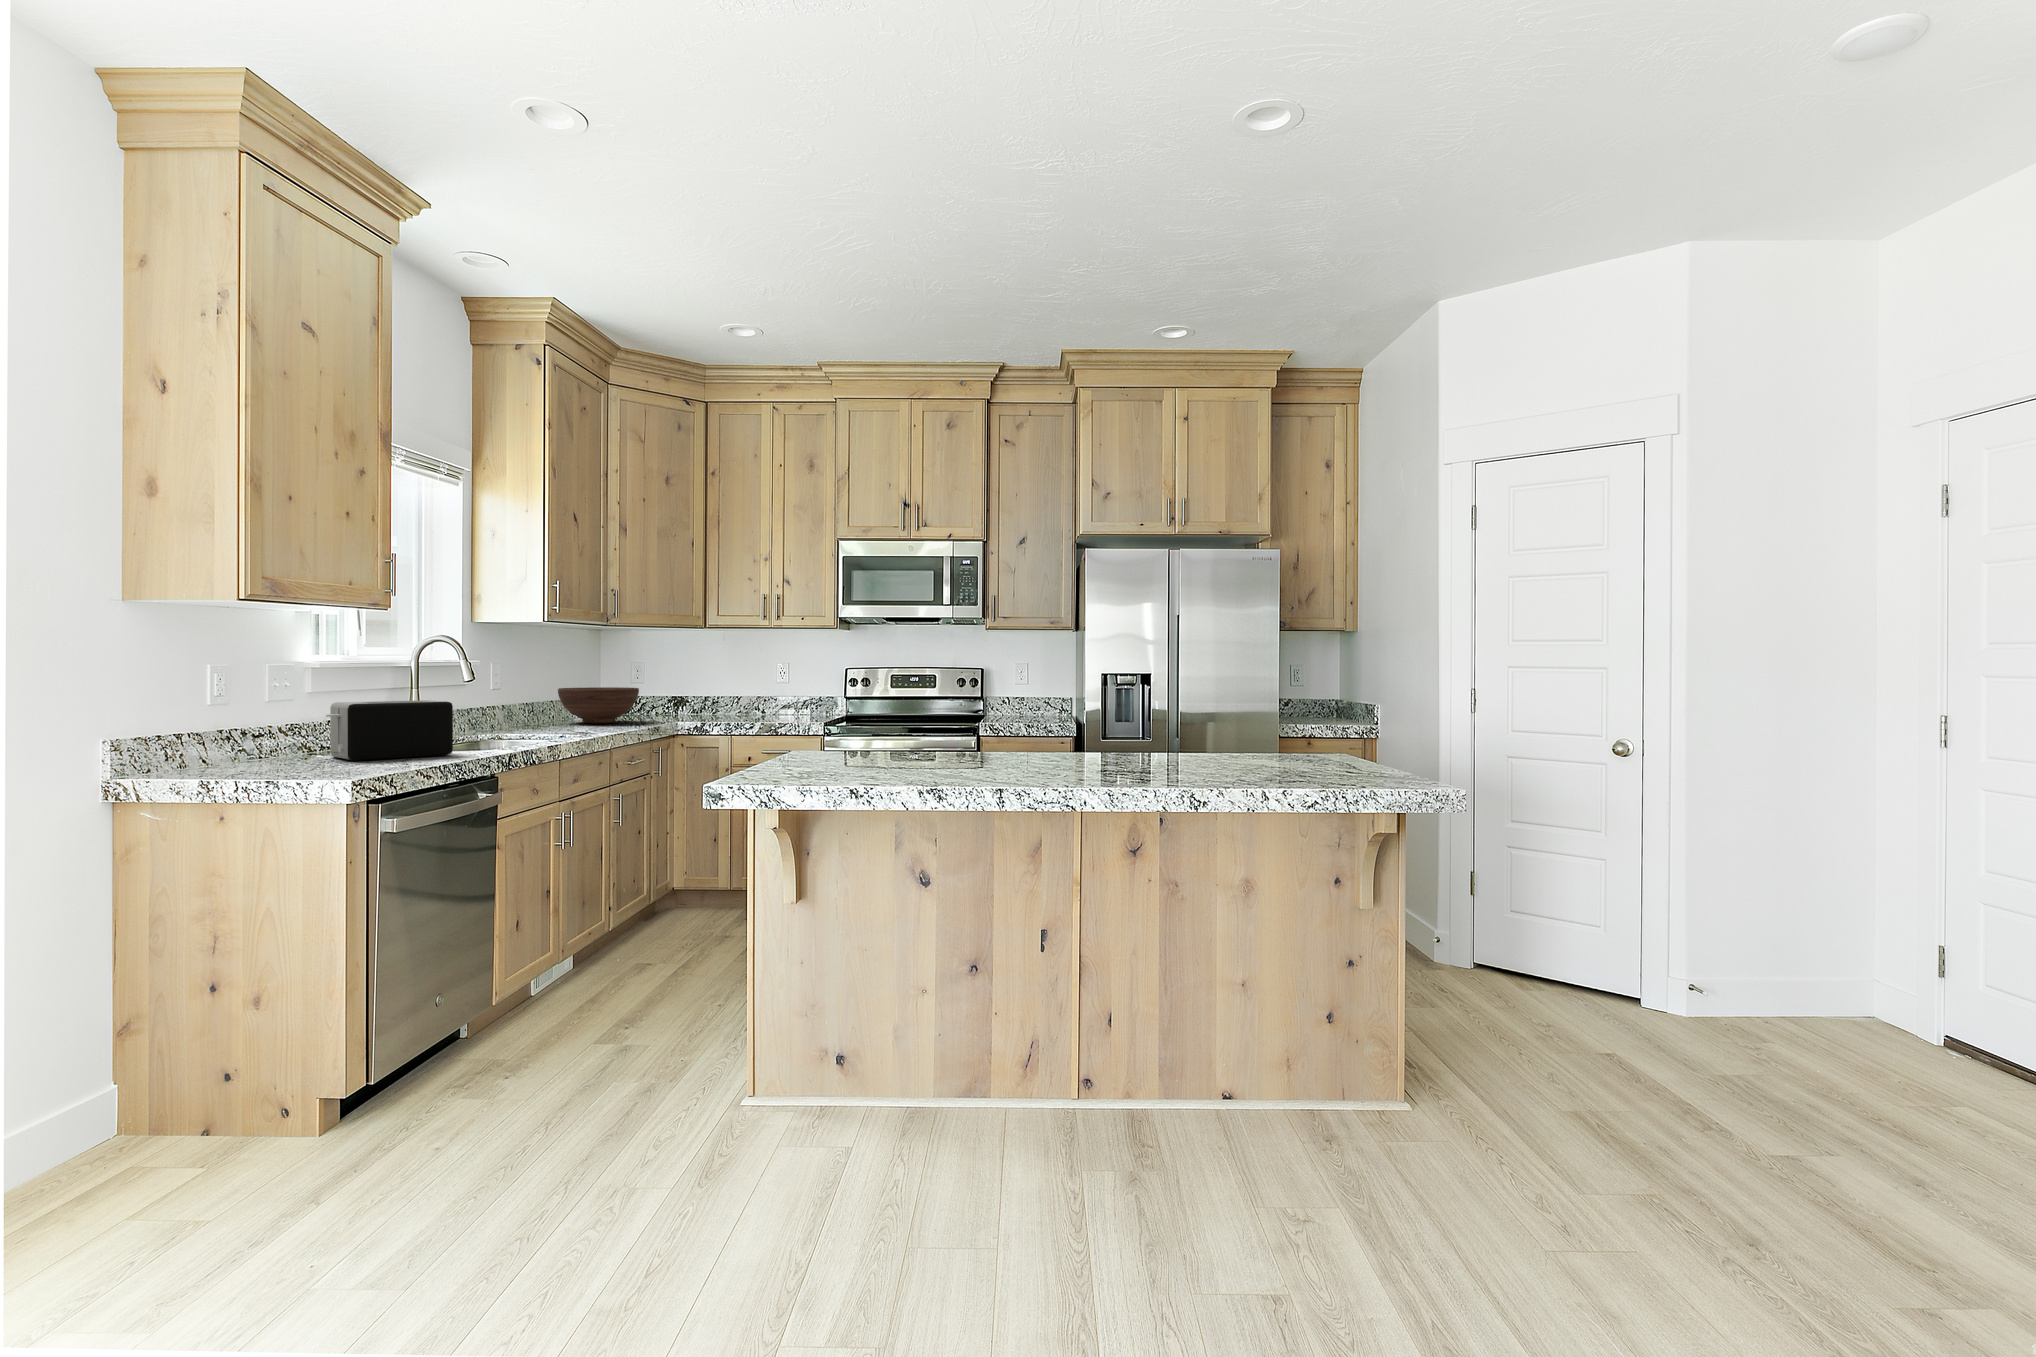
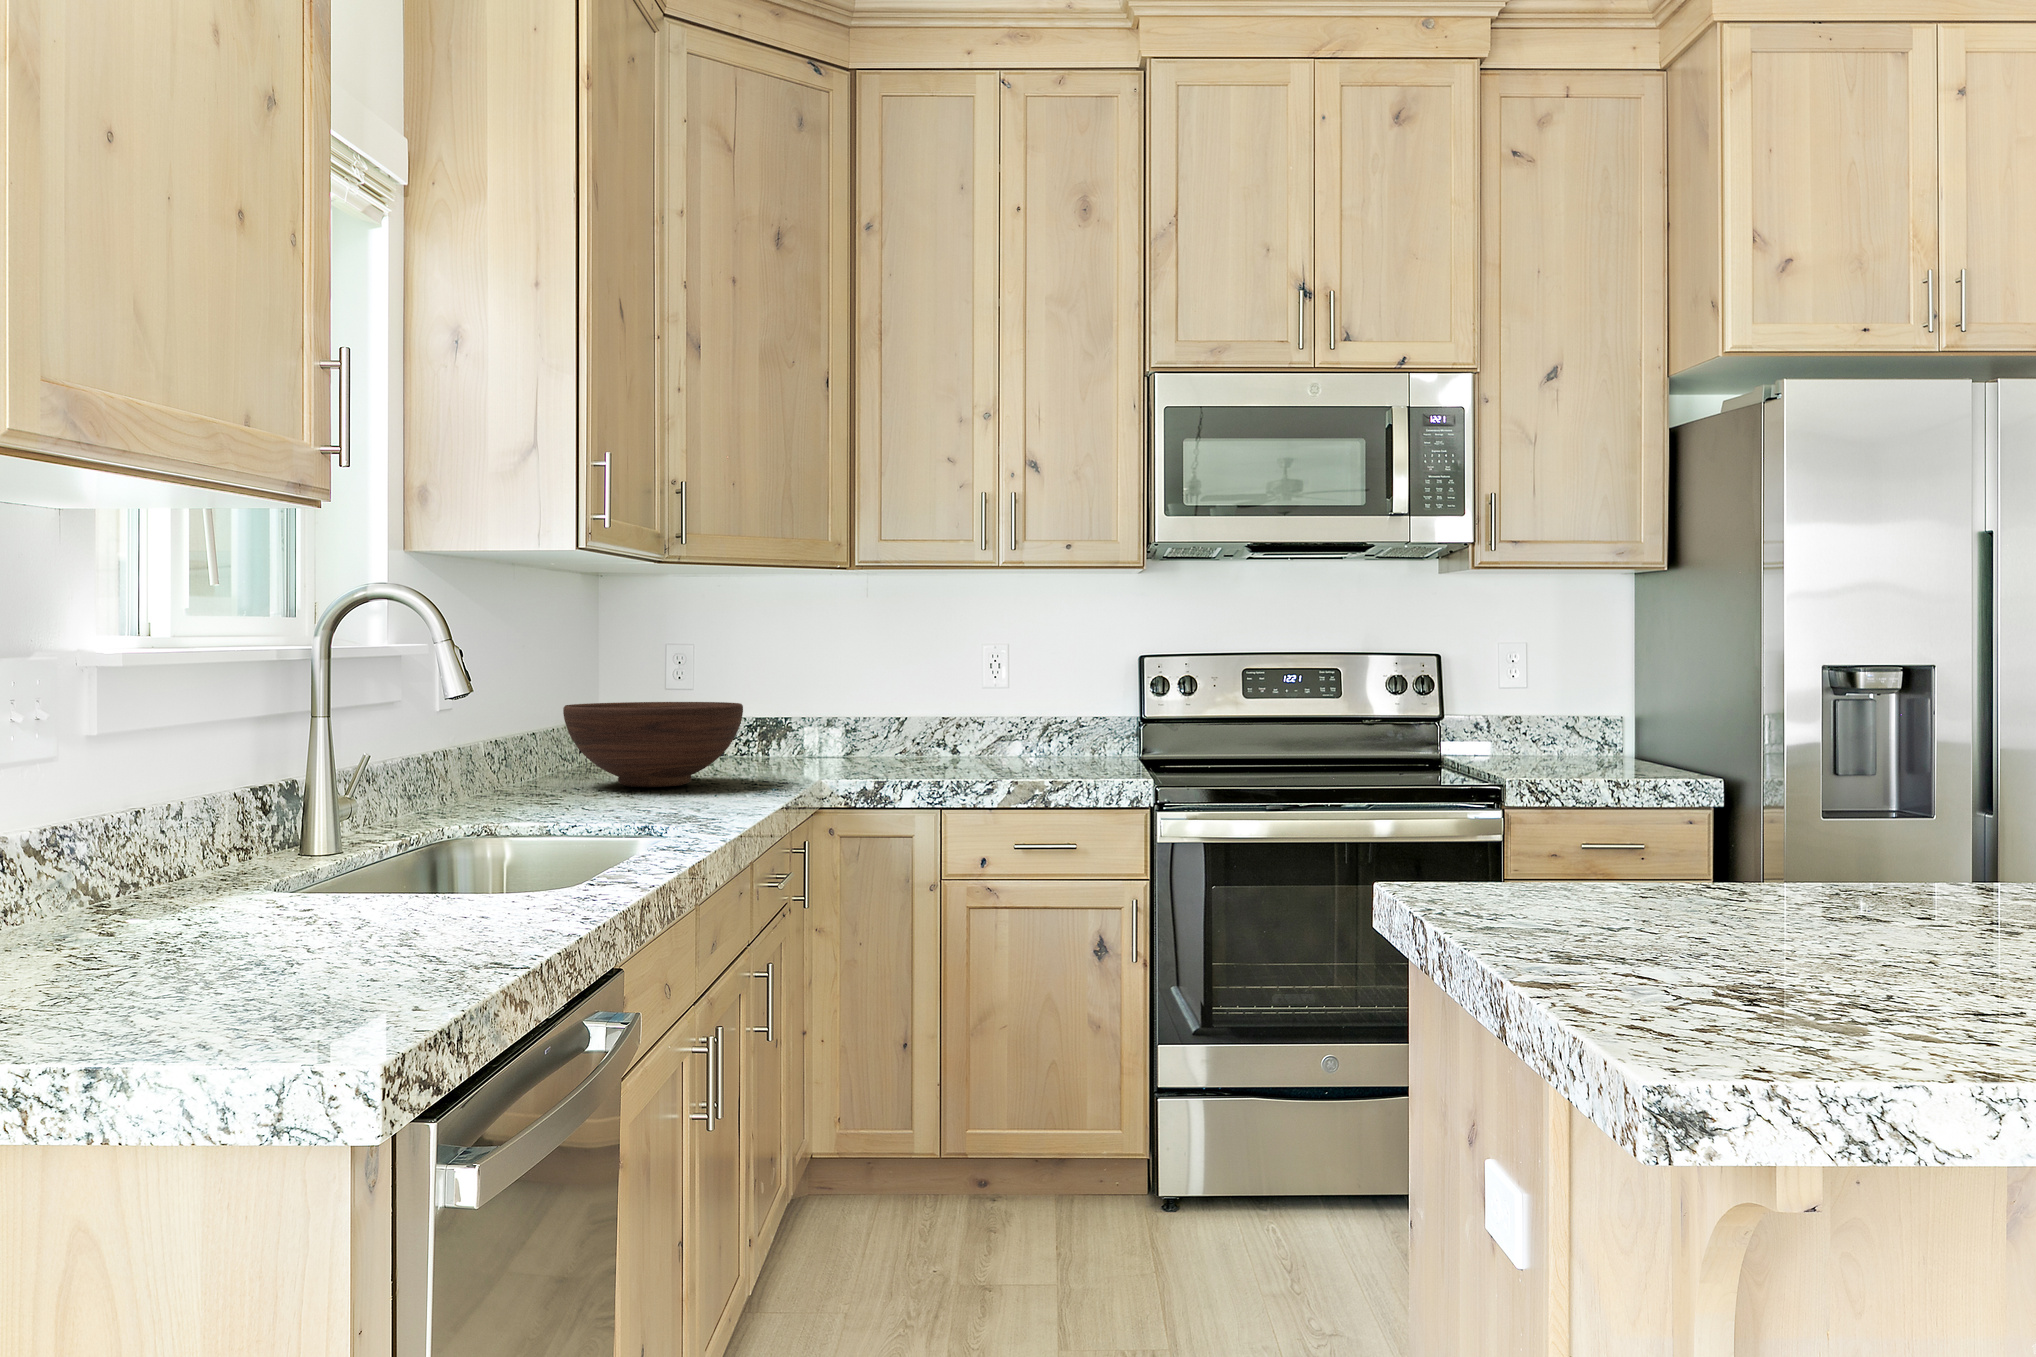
toaster: present [326,700,453,761] -> none [101,753,497,977]

